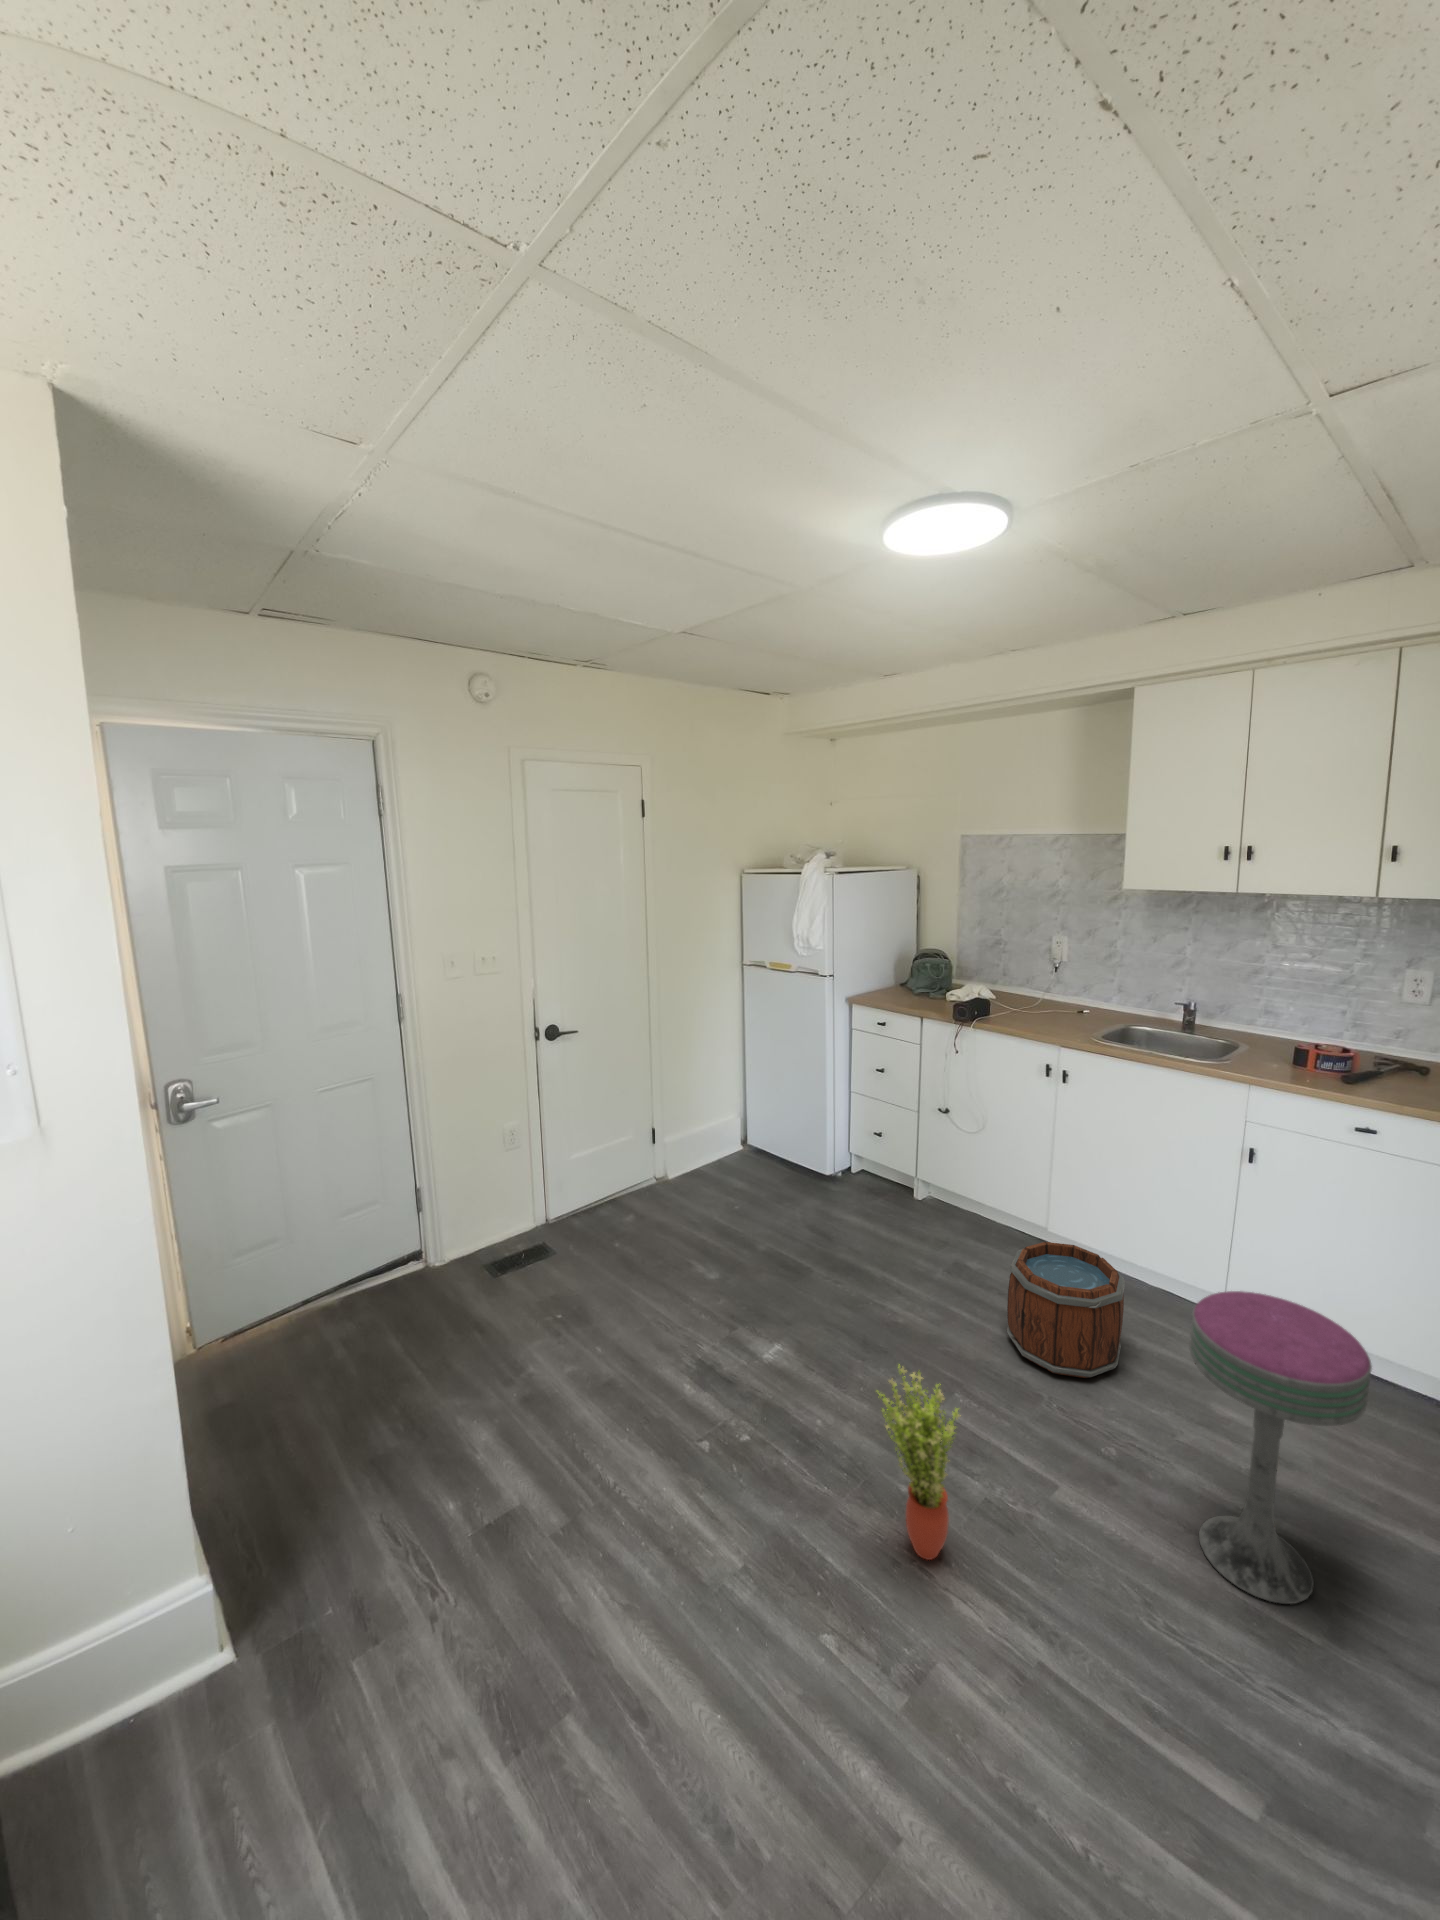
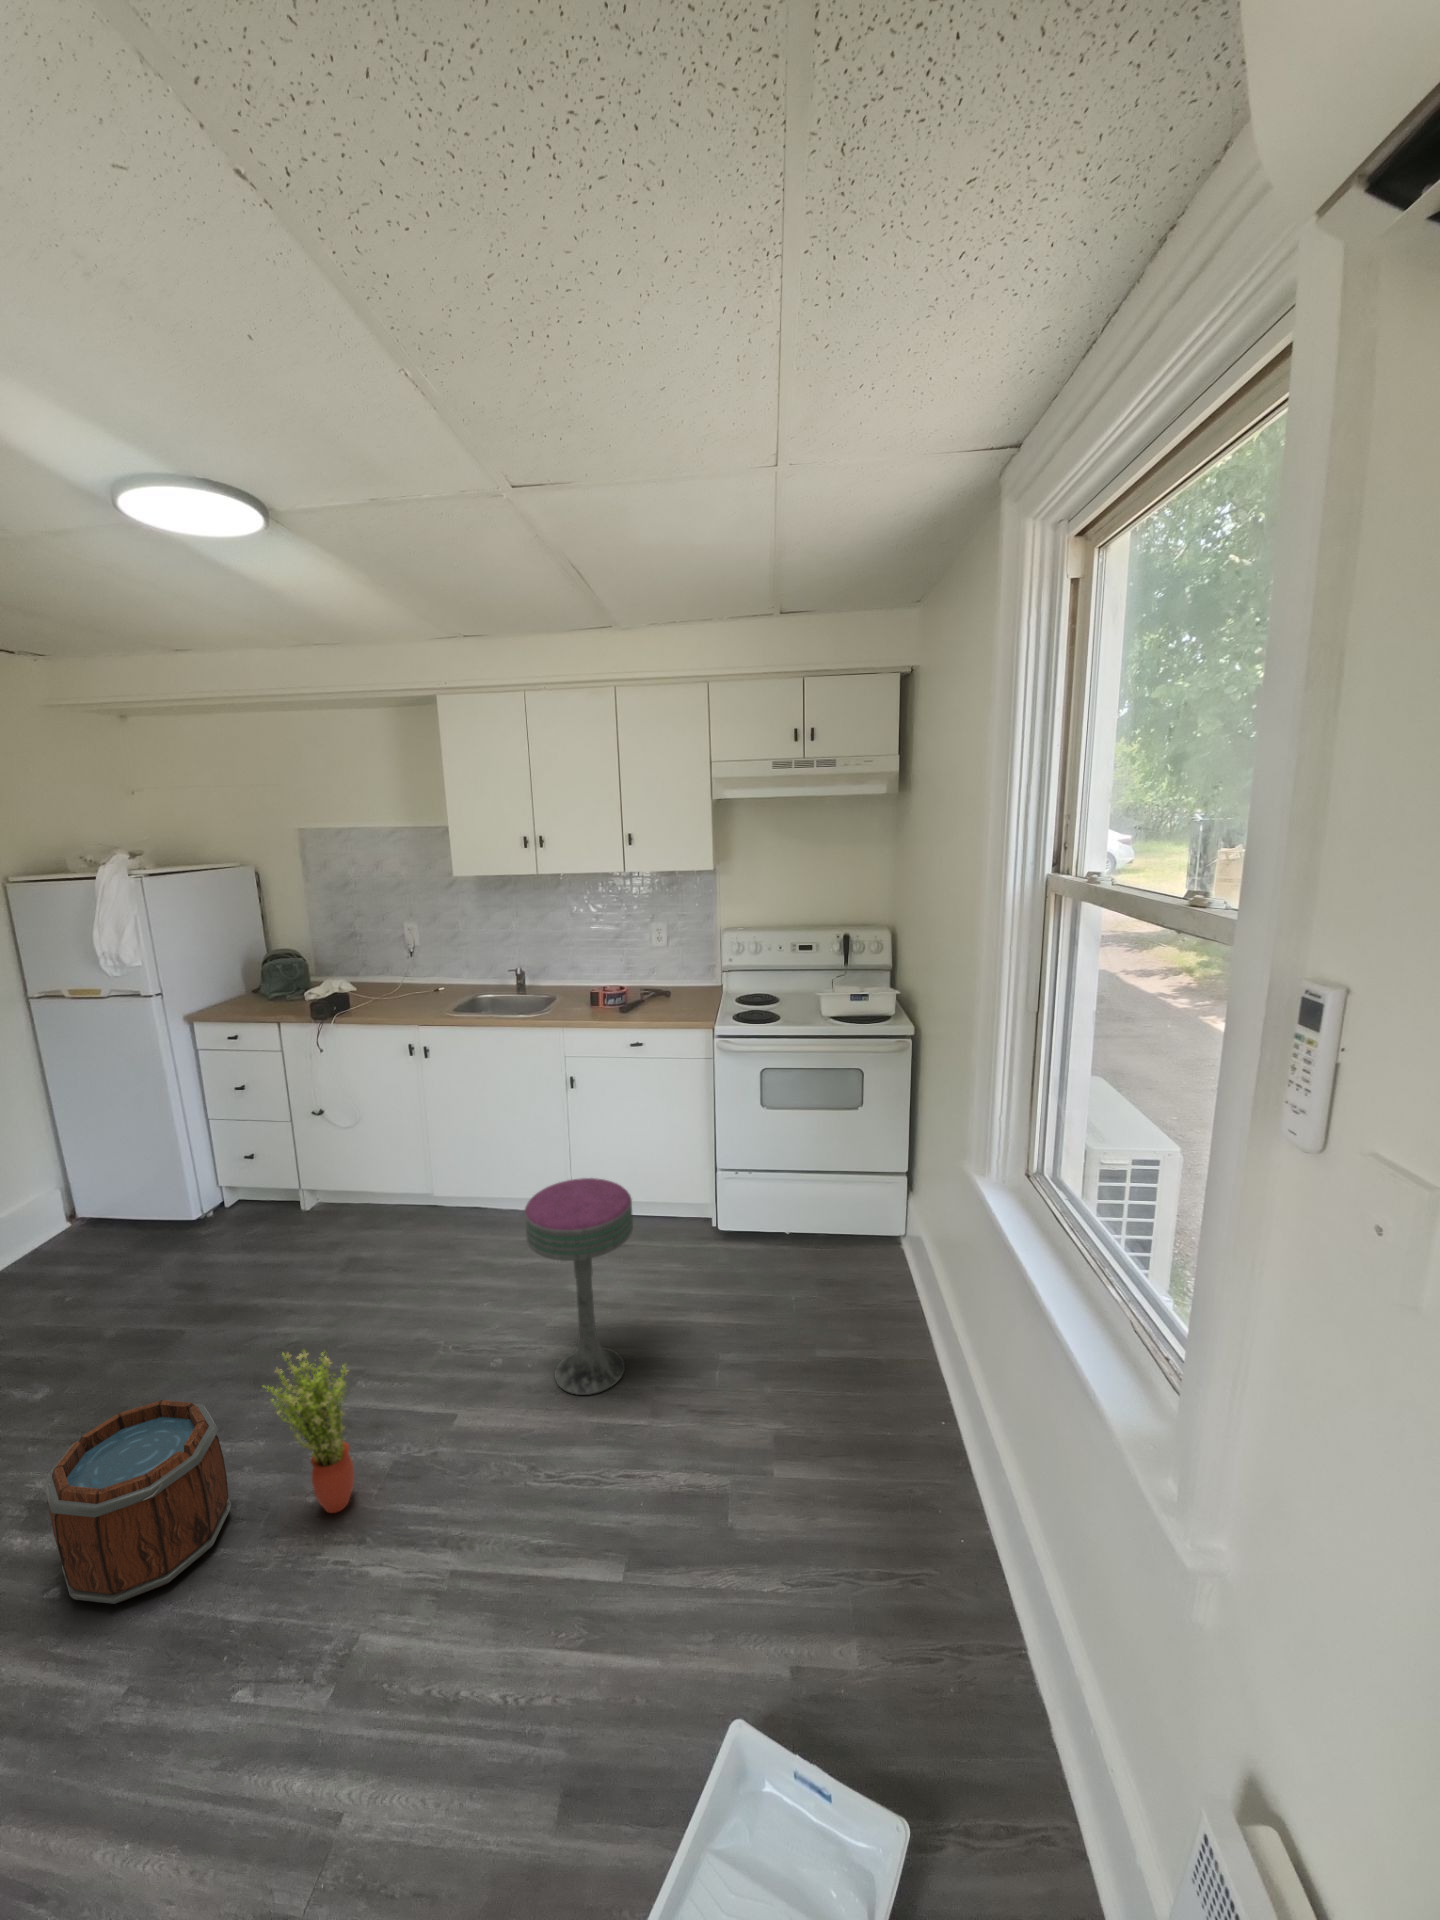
bucket: present [1007,1242,1125,1378] -> present [44,1400,231,1604]

